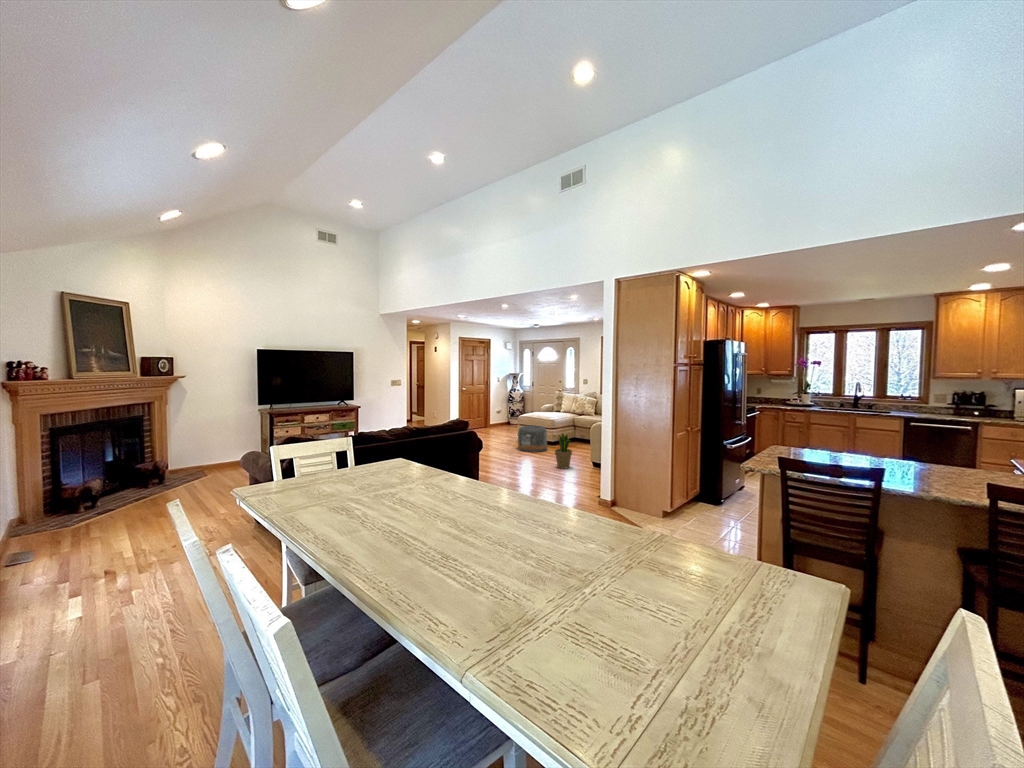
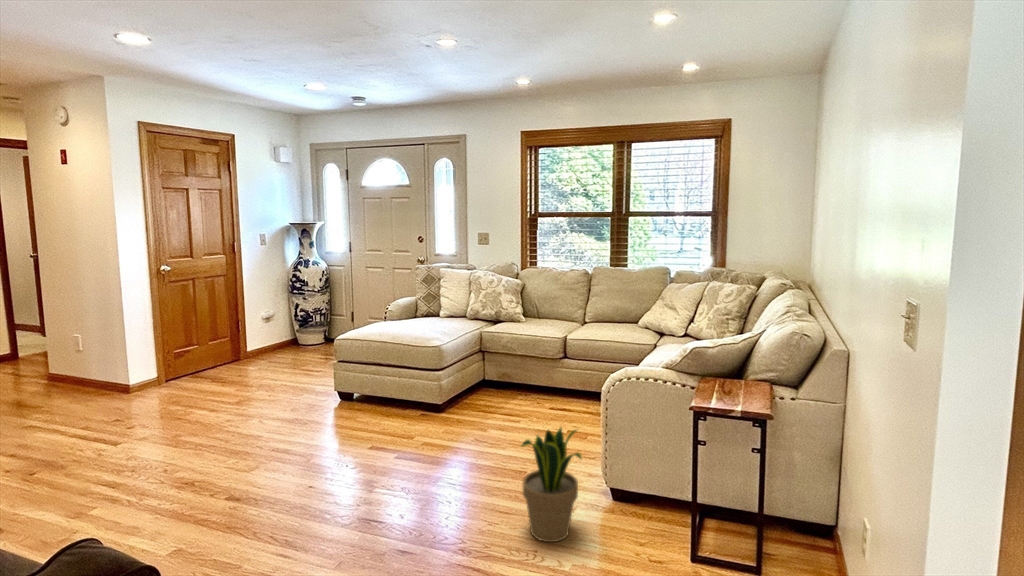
pouf: present [518,425,547,452] -> none [358,374,444,463]

